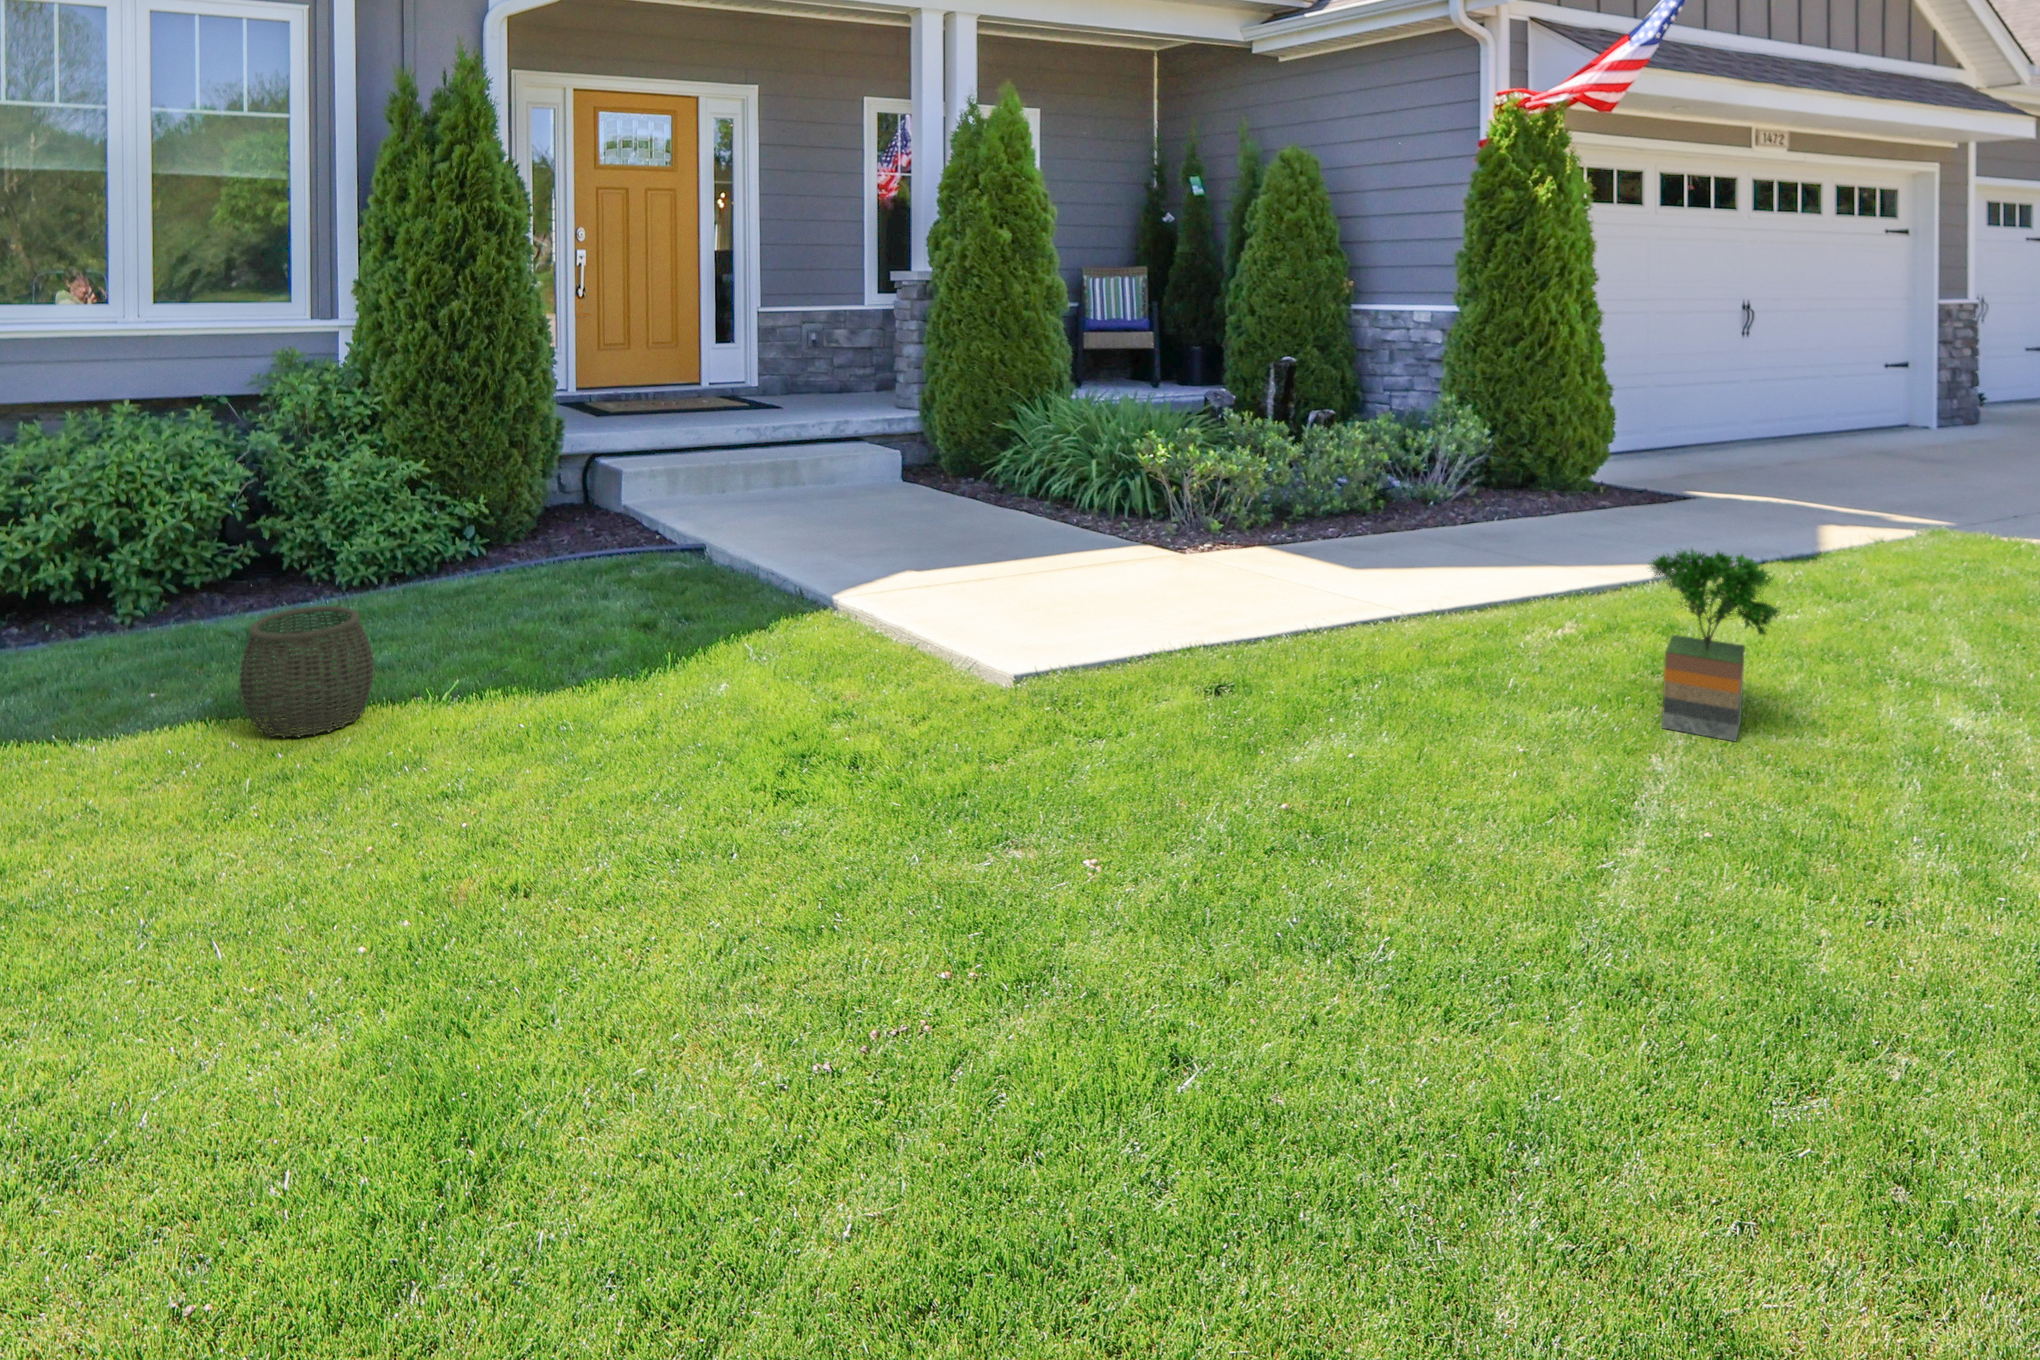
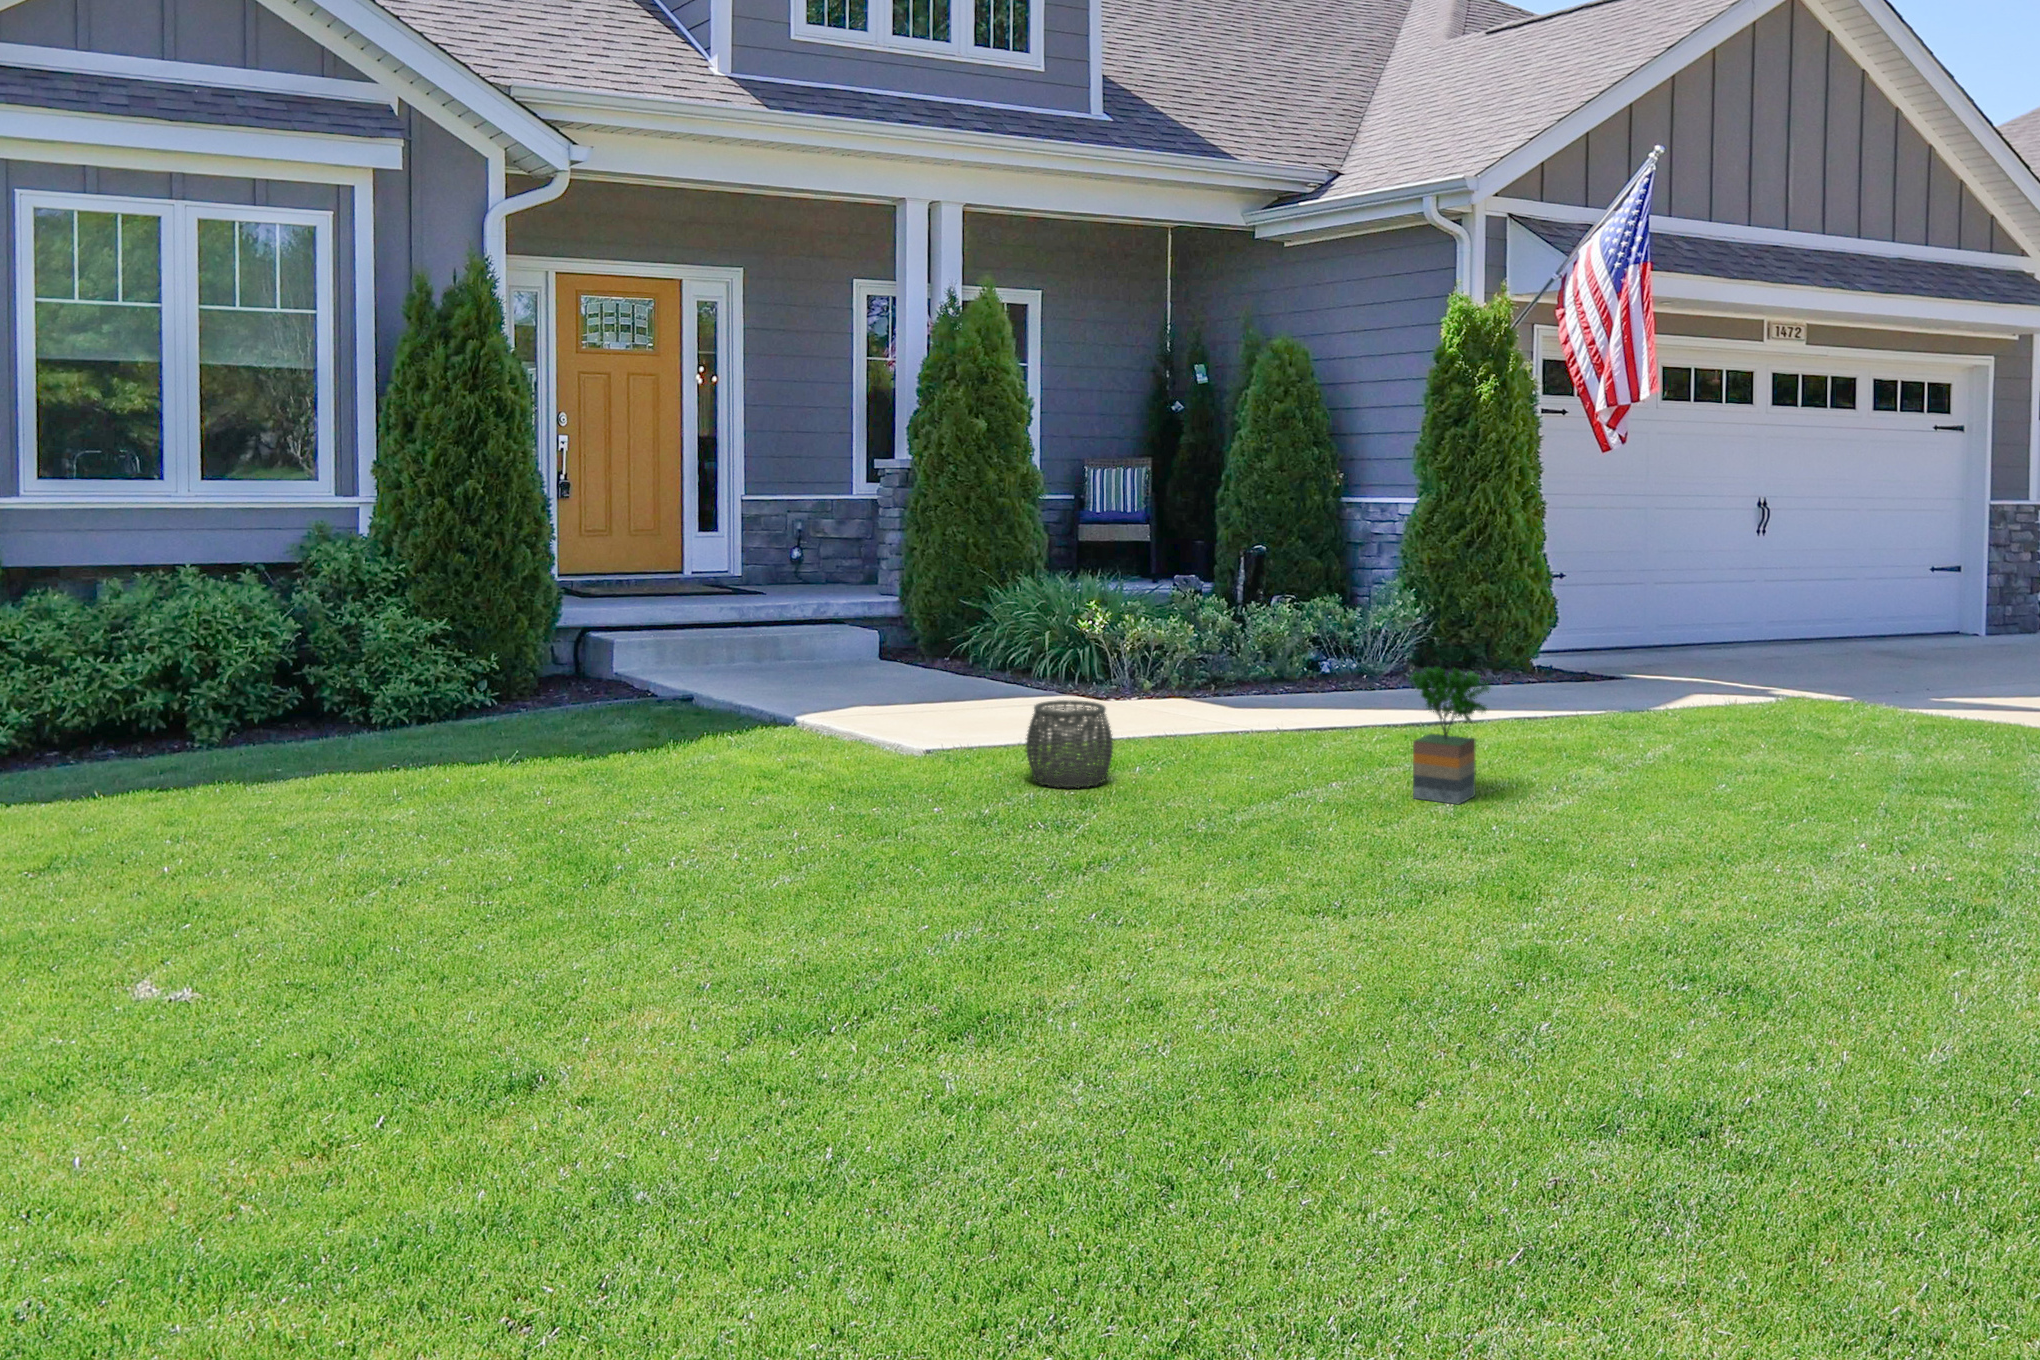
woven basket: present [239,606,375,738] -> present [1026,700,1113,788]

